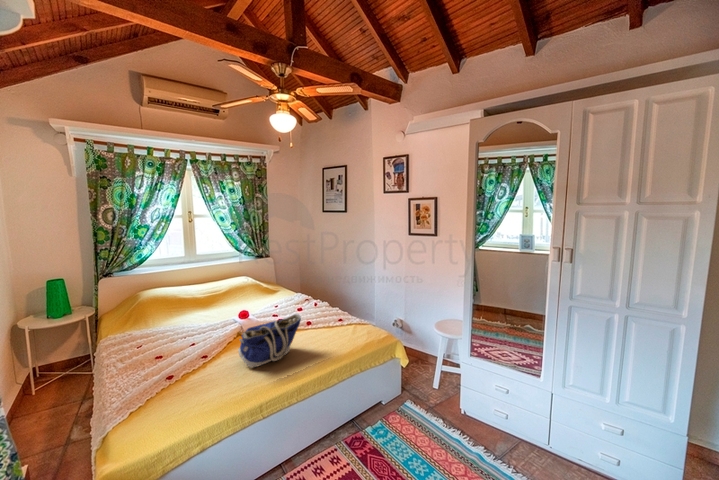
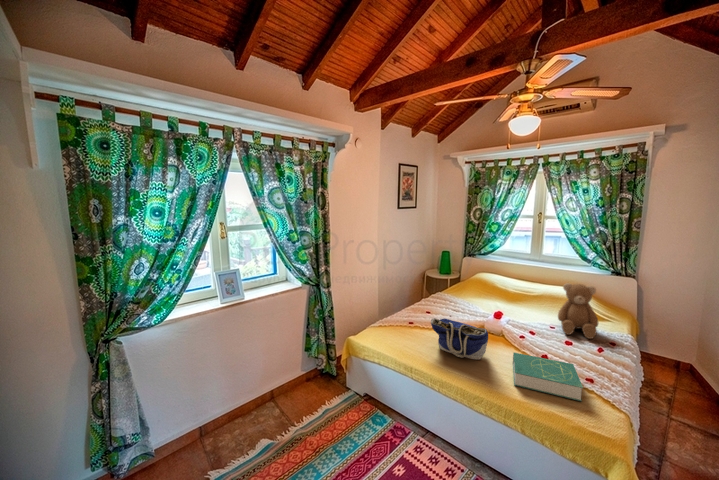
teddy bear: none [269,264,302,308] -> present [558,283,598,339]
book: none [304,315,358,347] -> present [513,353,583,401]

